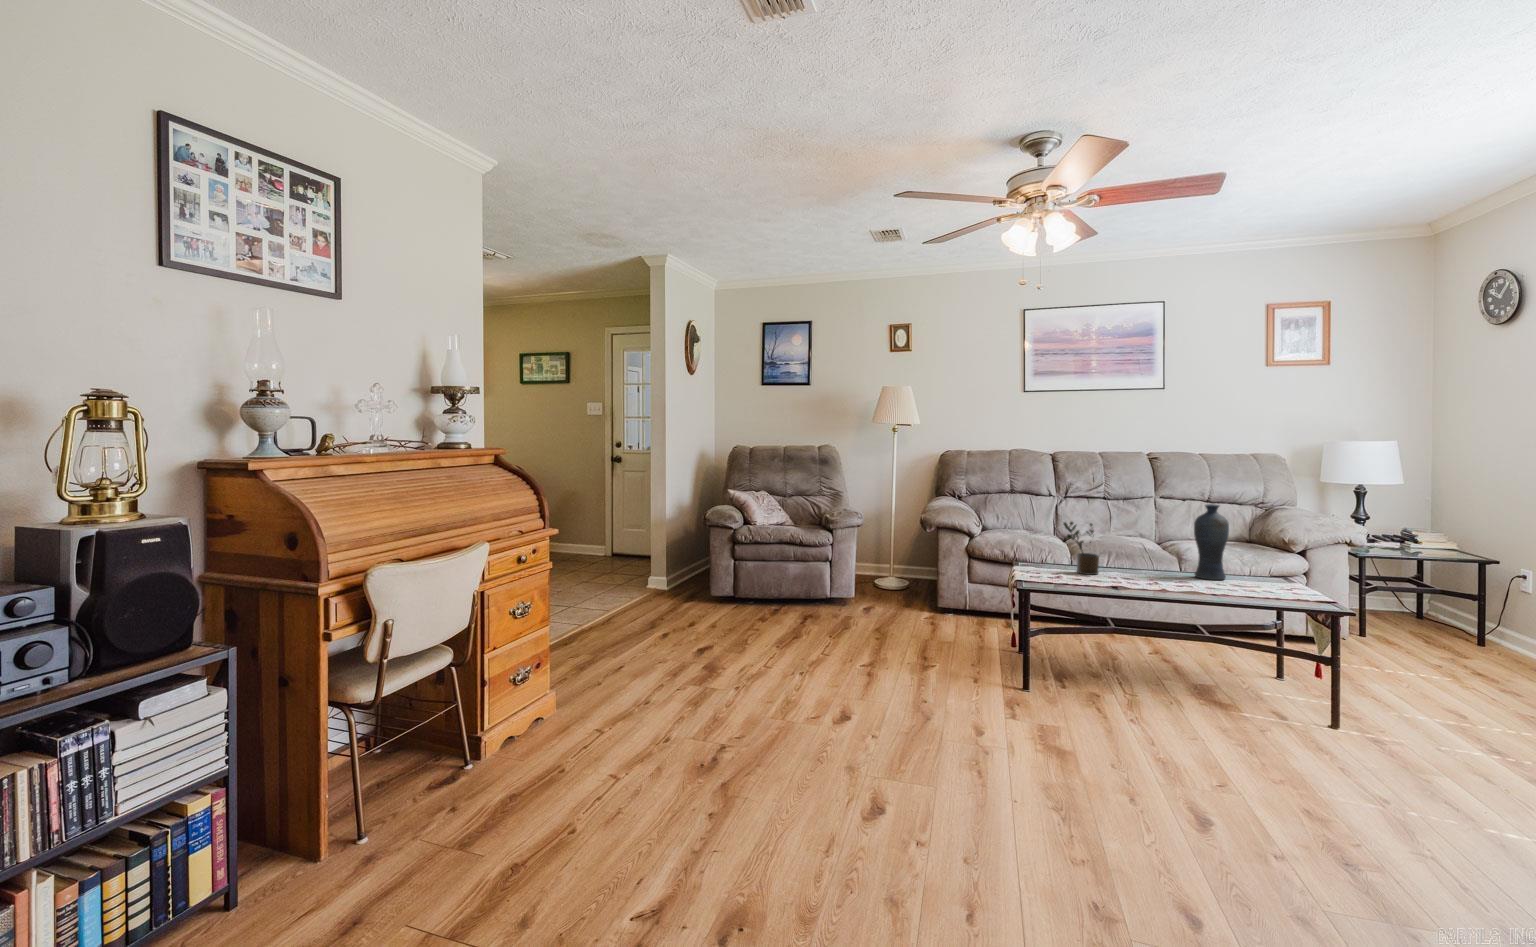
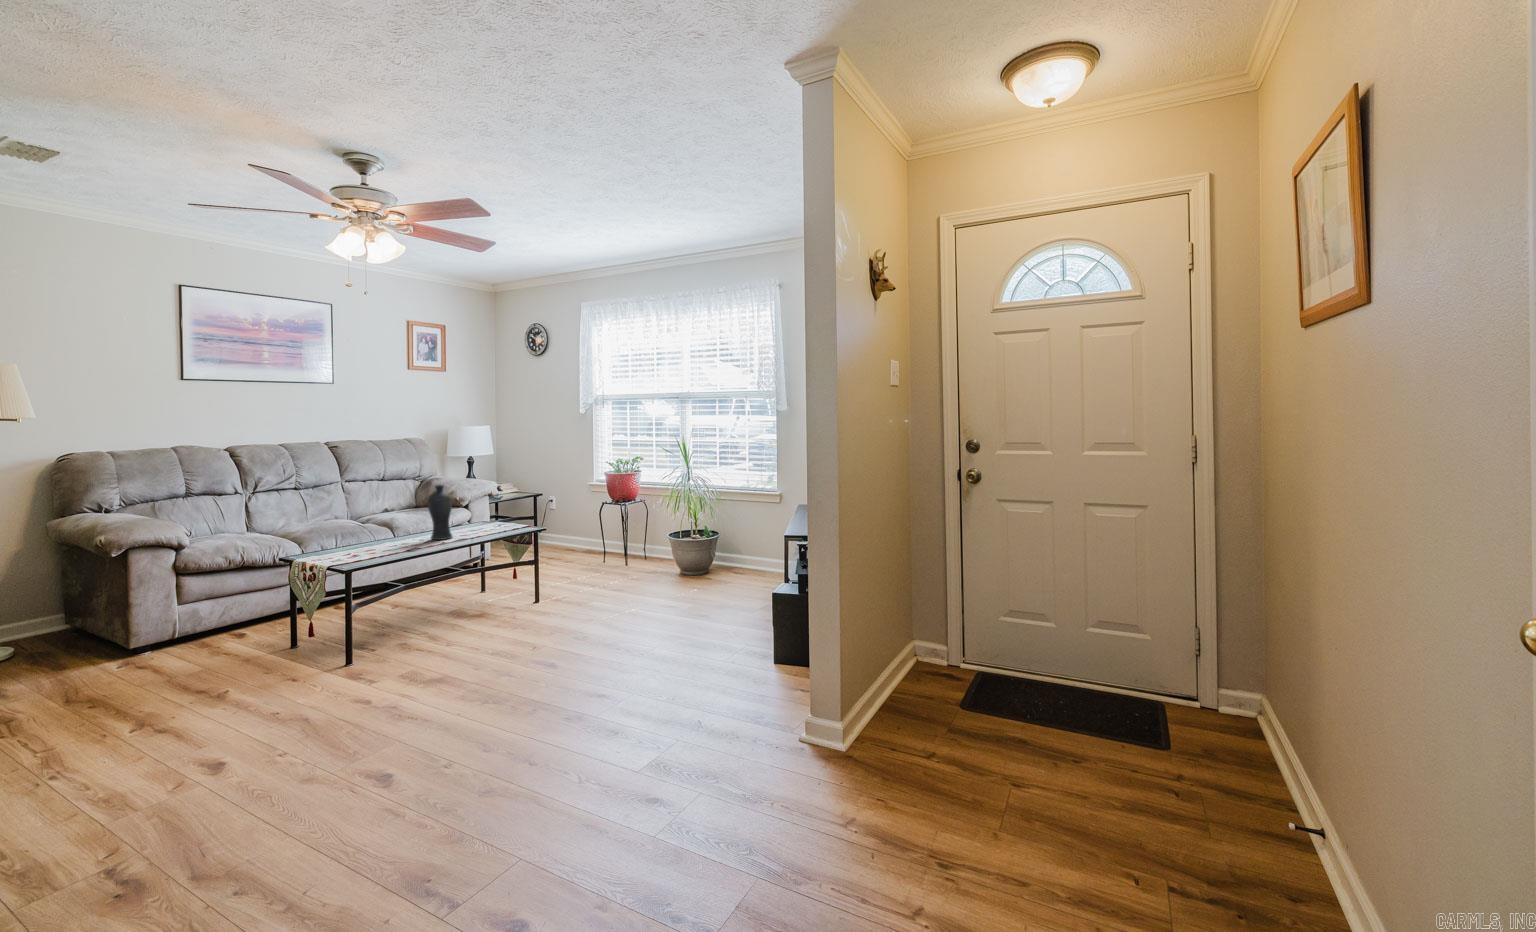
potted plant: present [1064,522,1099,575] -> none [332,513,368,558]

